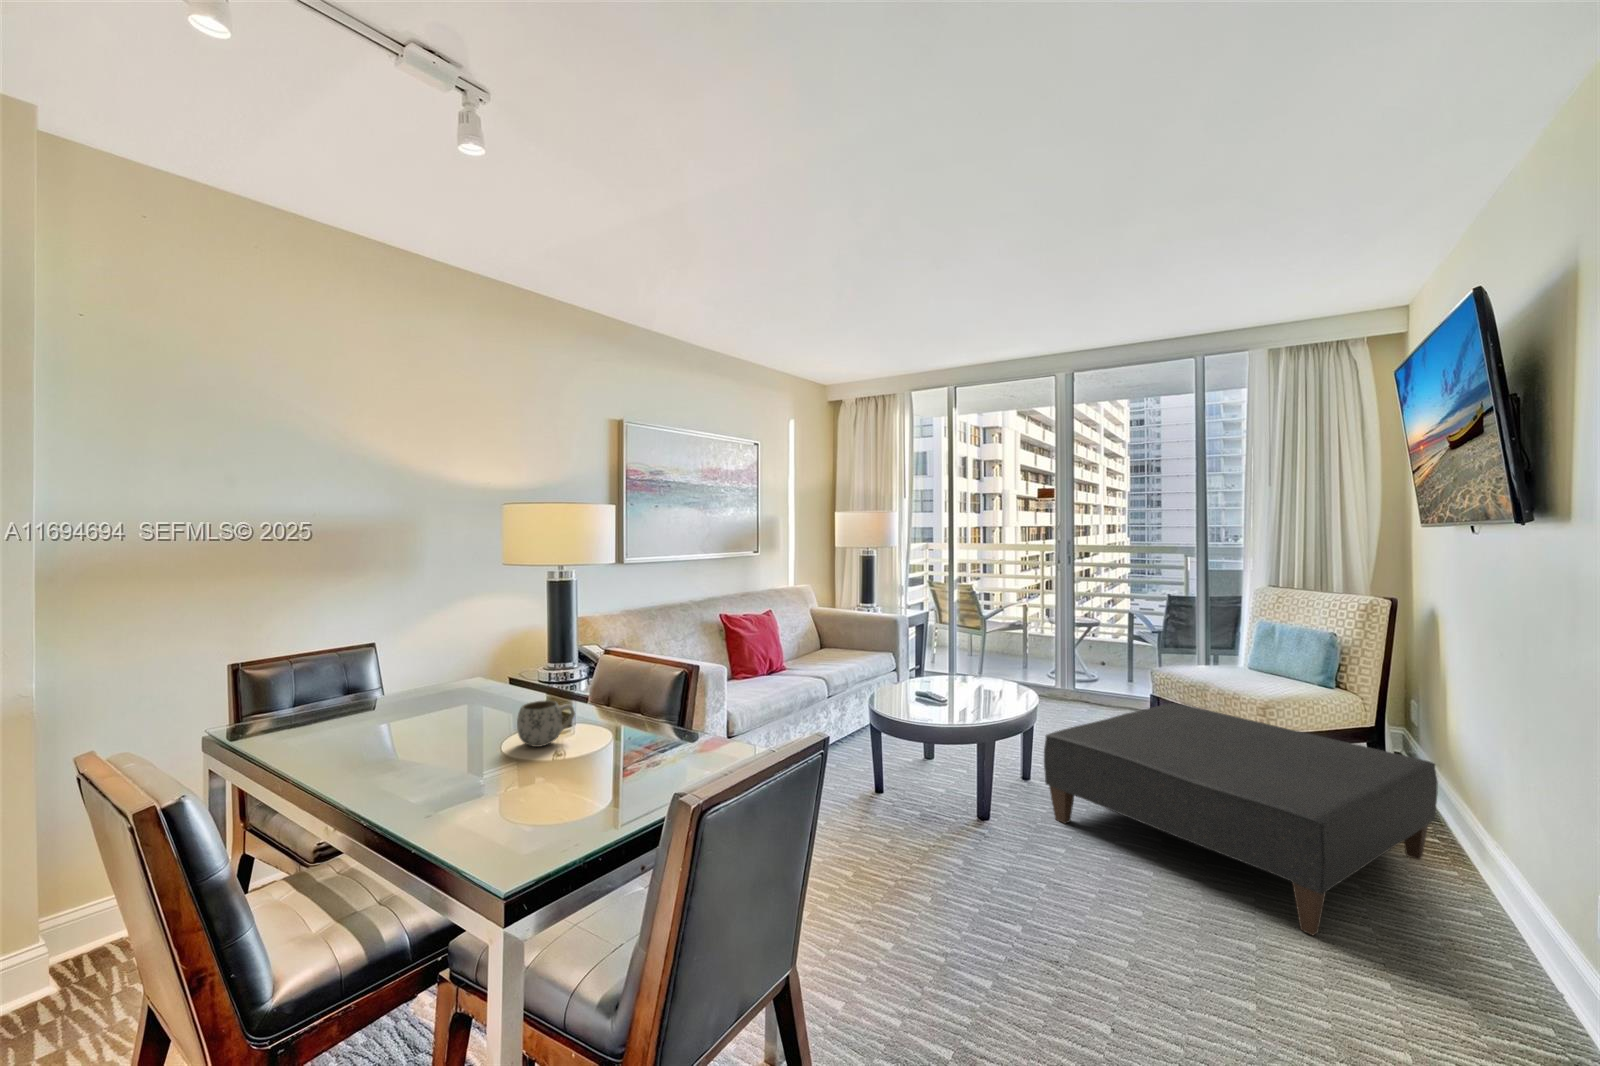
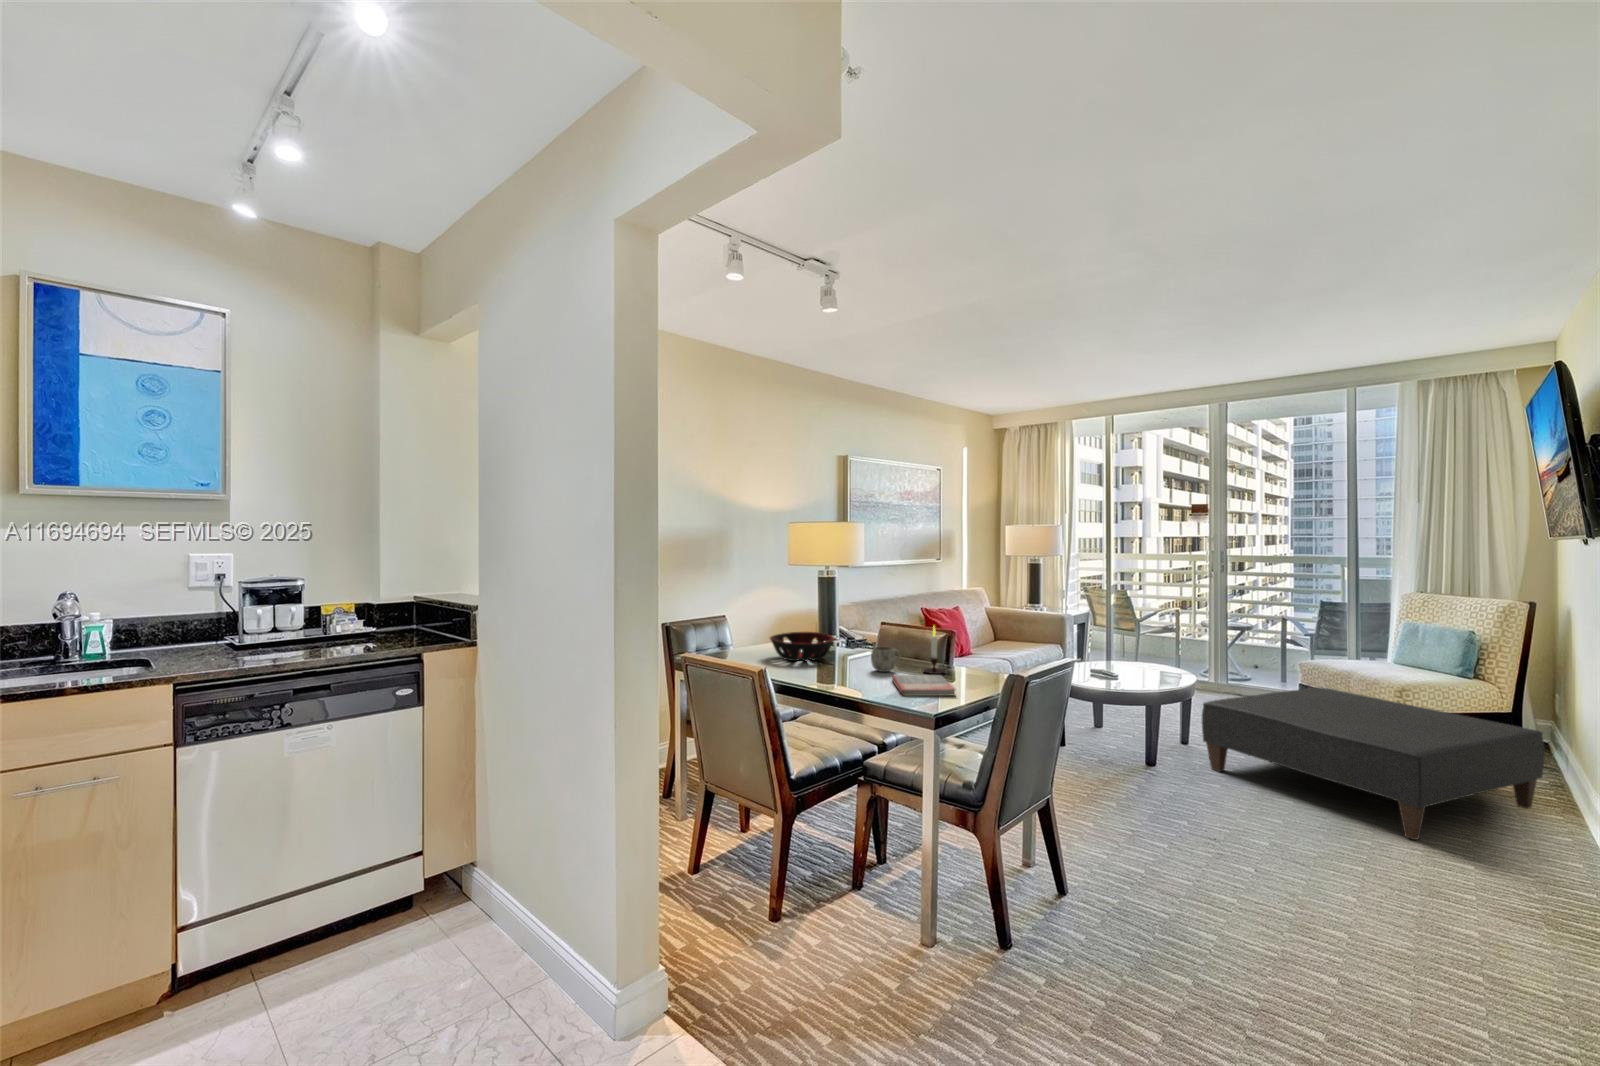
candle: none [608,662,656,747] -> present [923,626,946,674]
decorative bowl: none [368,670,493,727] -> present [770,632,835,661]
book: none [489,756,616,823] -> present [892,675,955,696]

